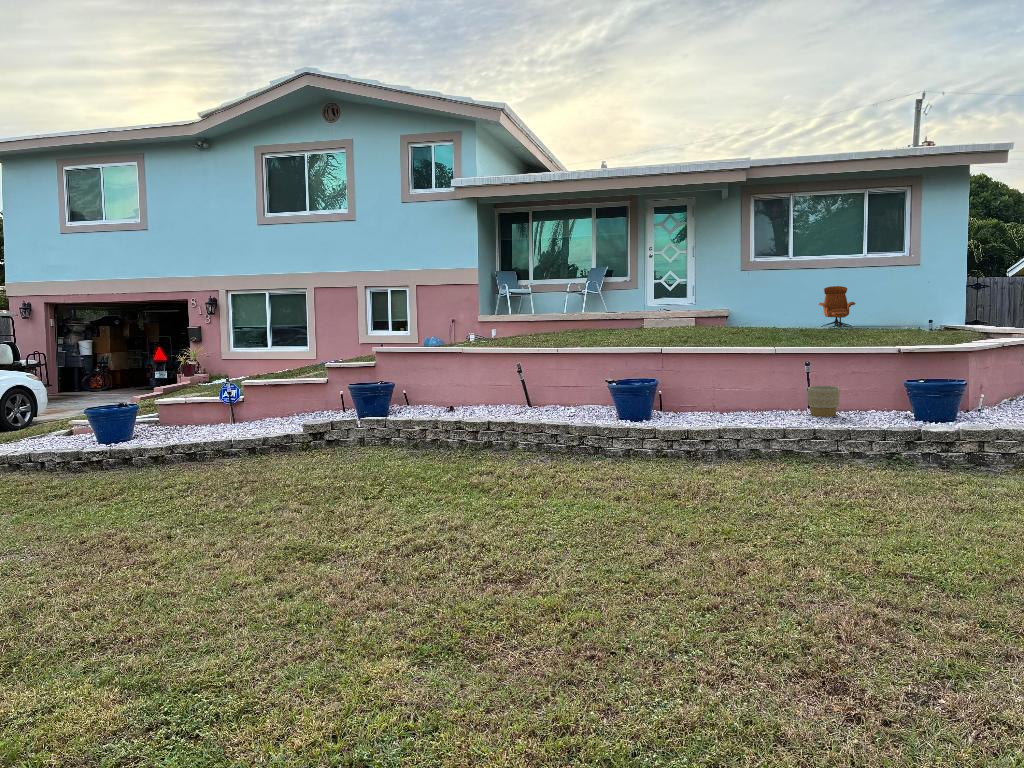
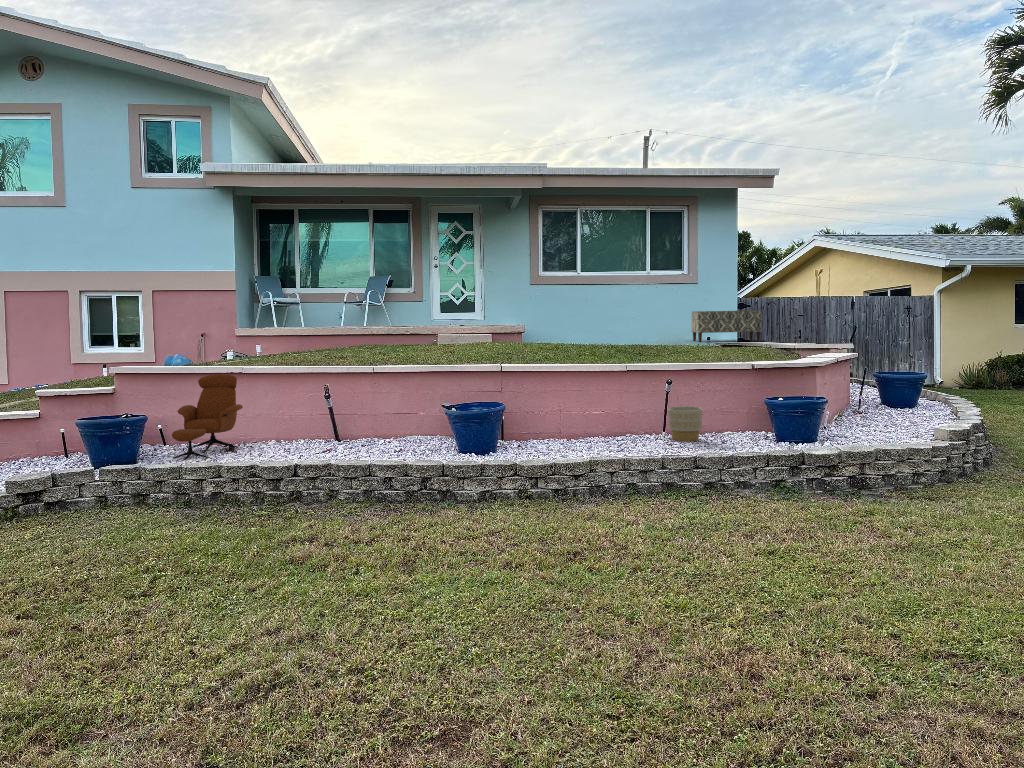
lounge chair: present [818,286,856,328] -> present [172,374,243,460]
bench: none [876,295,950,327] -> present [691,310,762,342]

